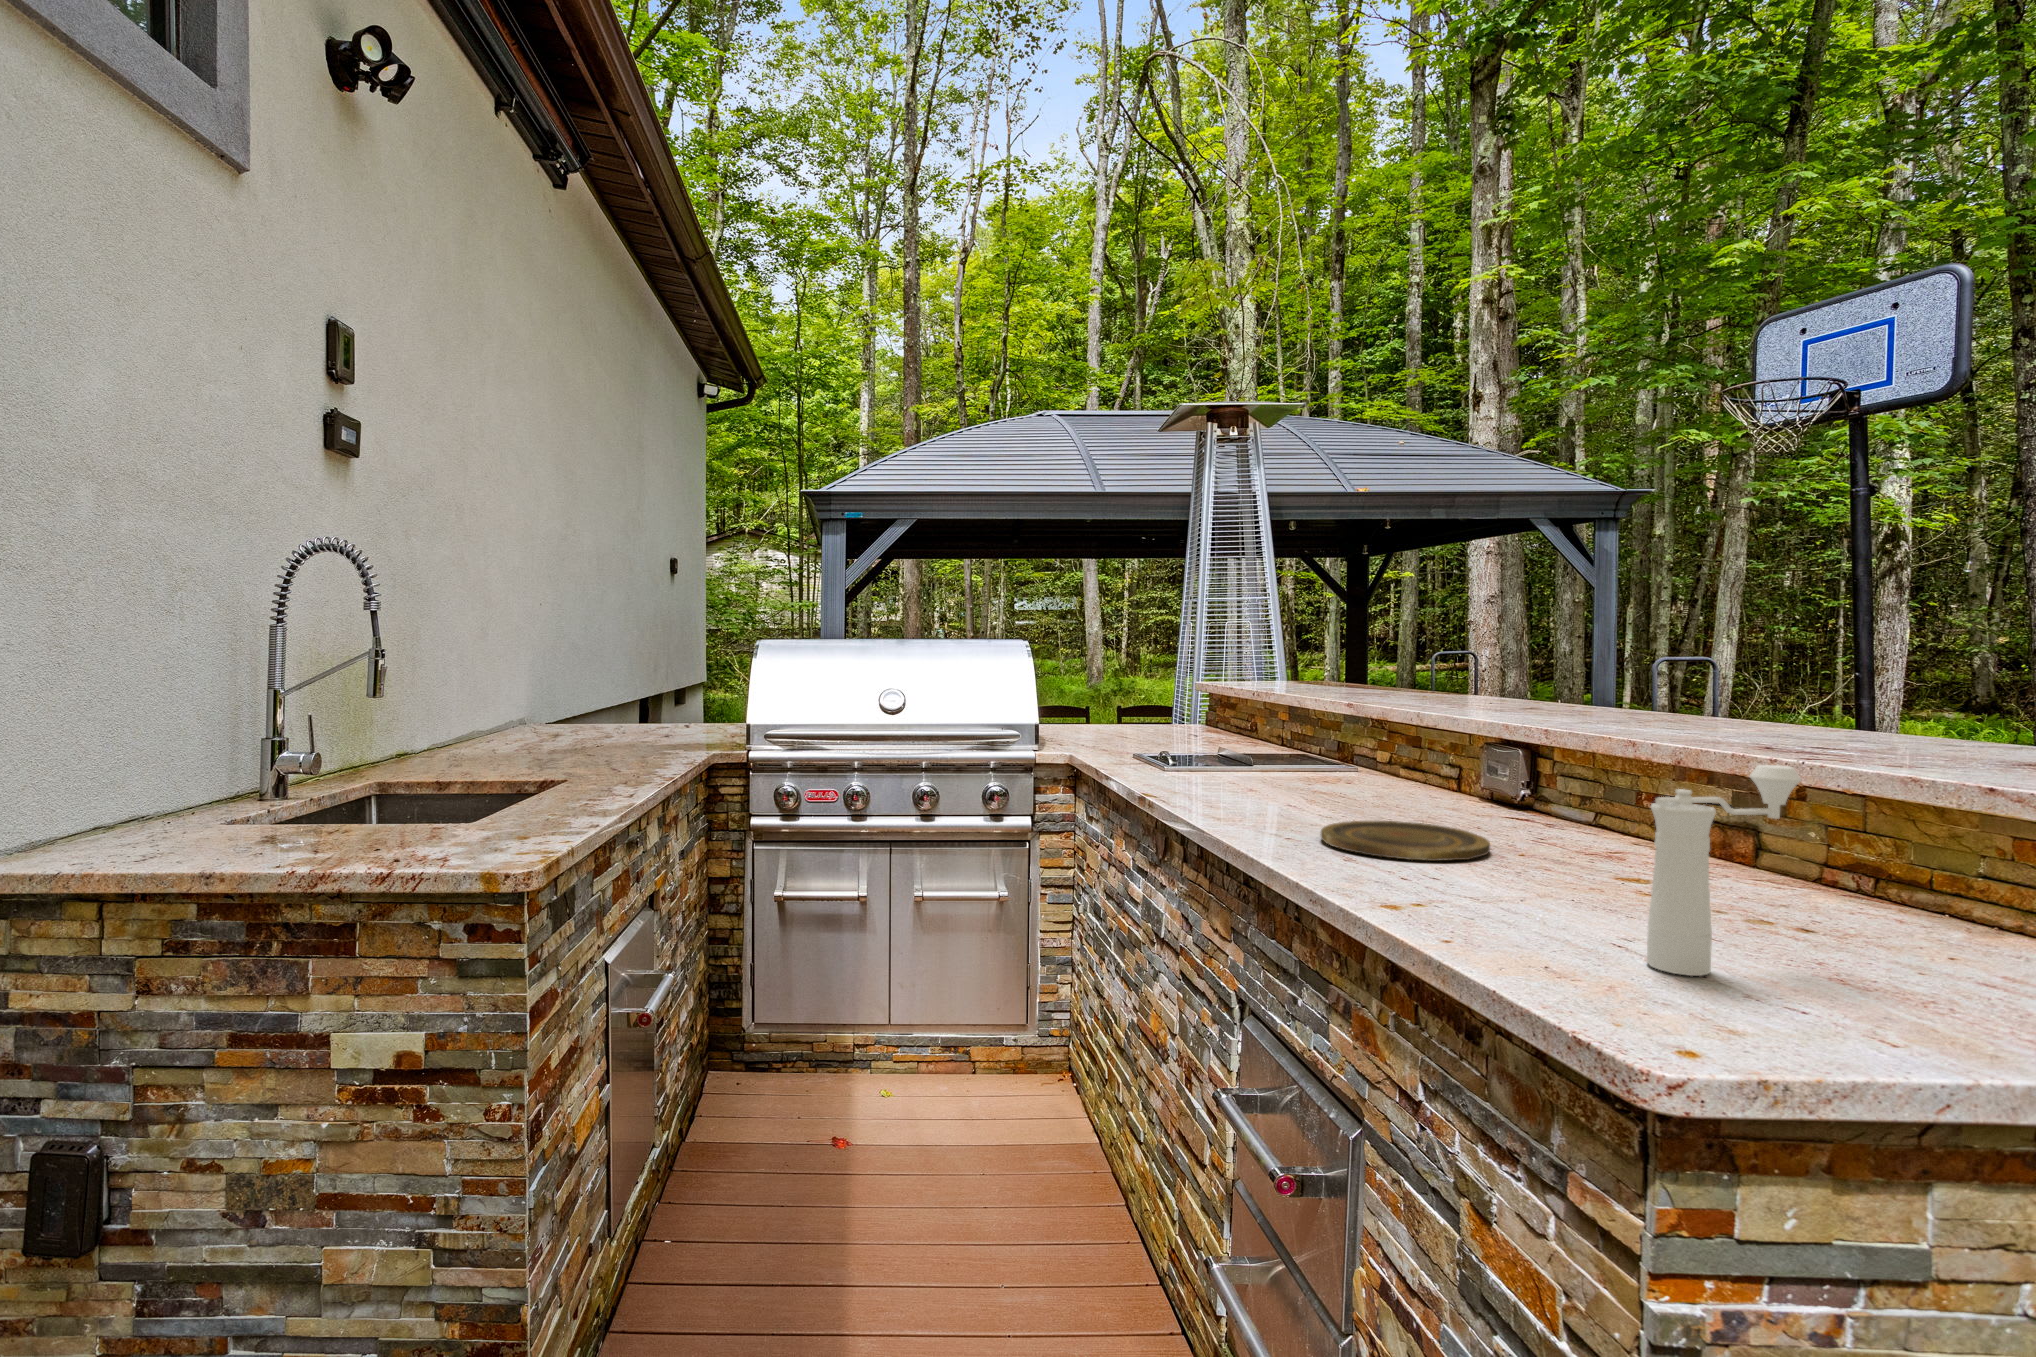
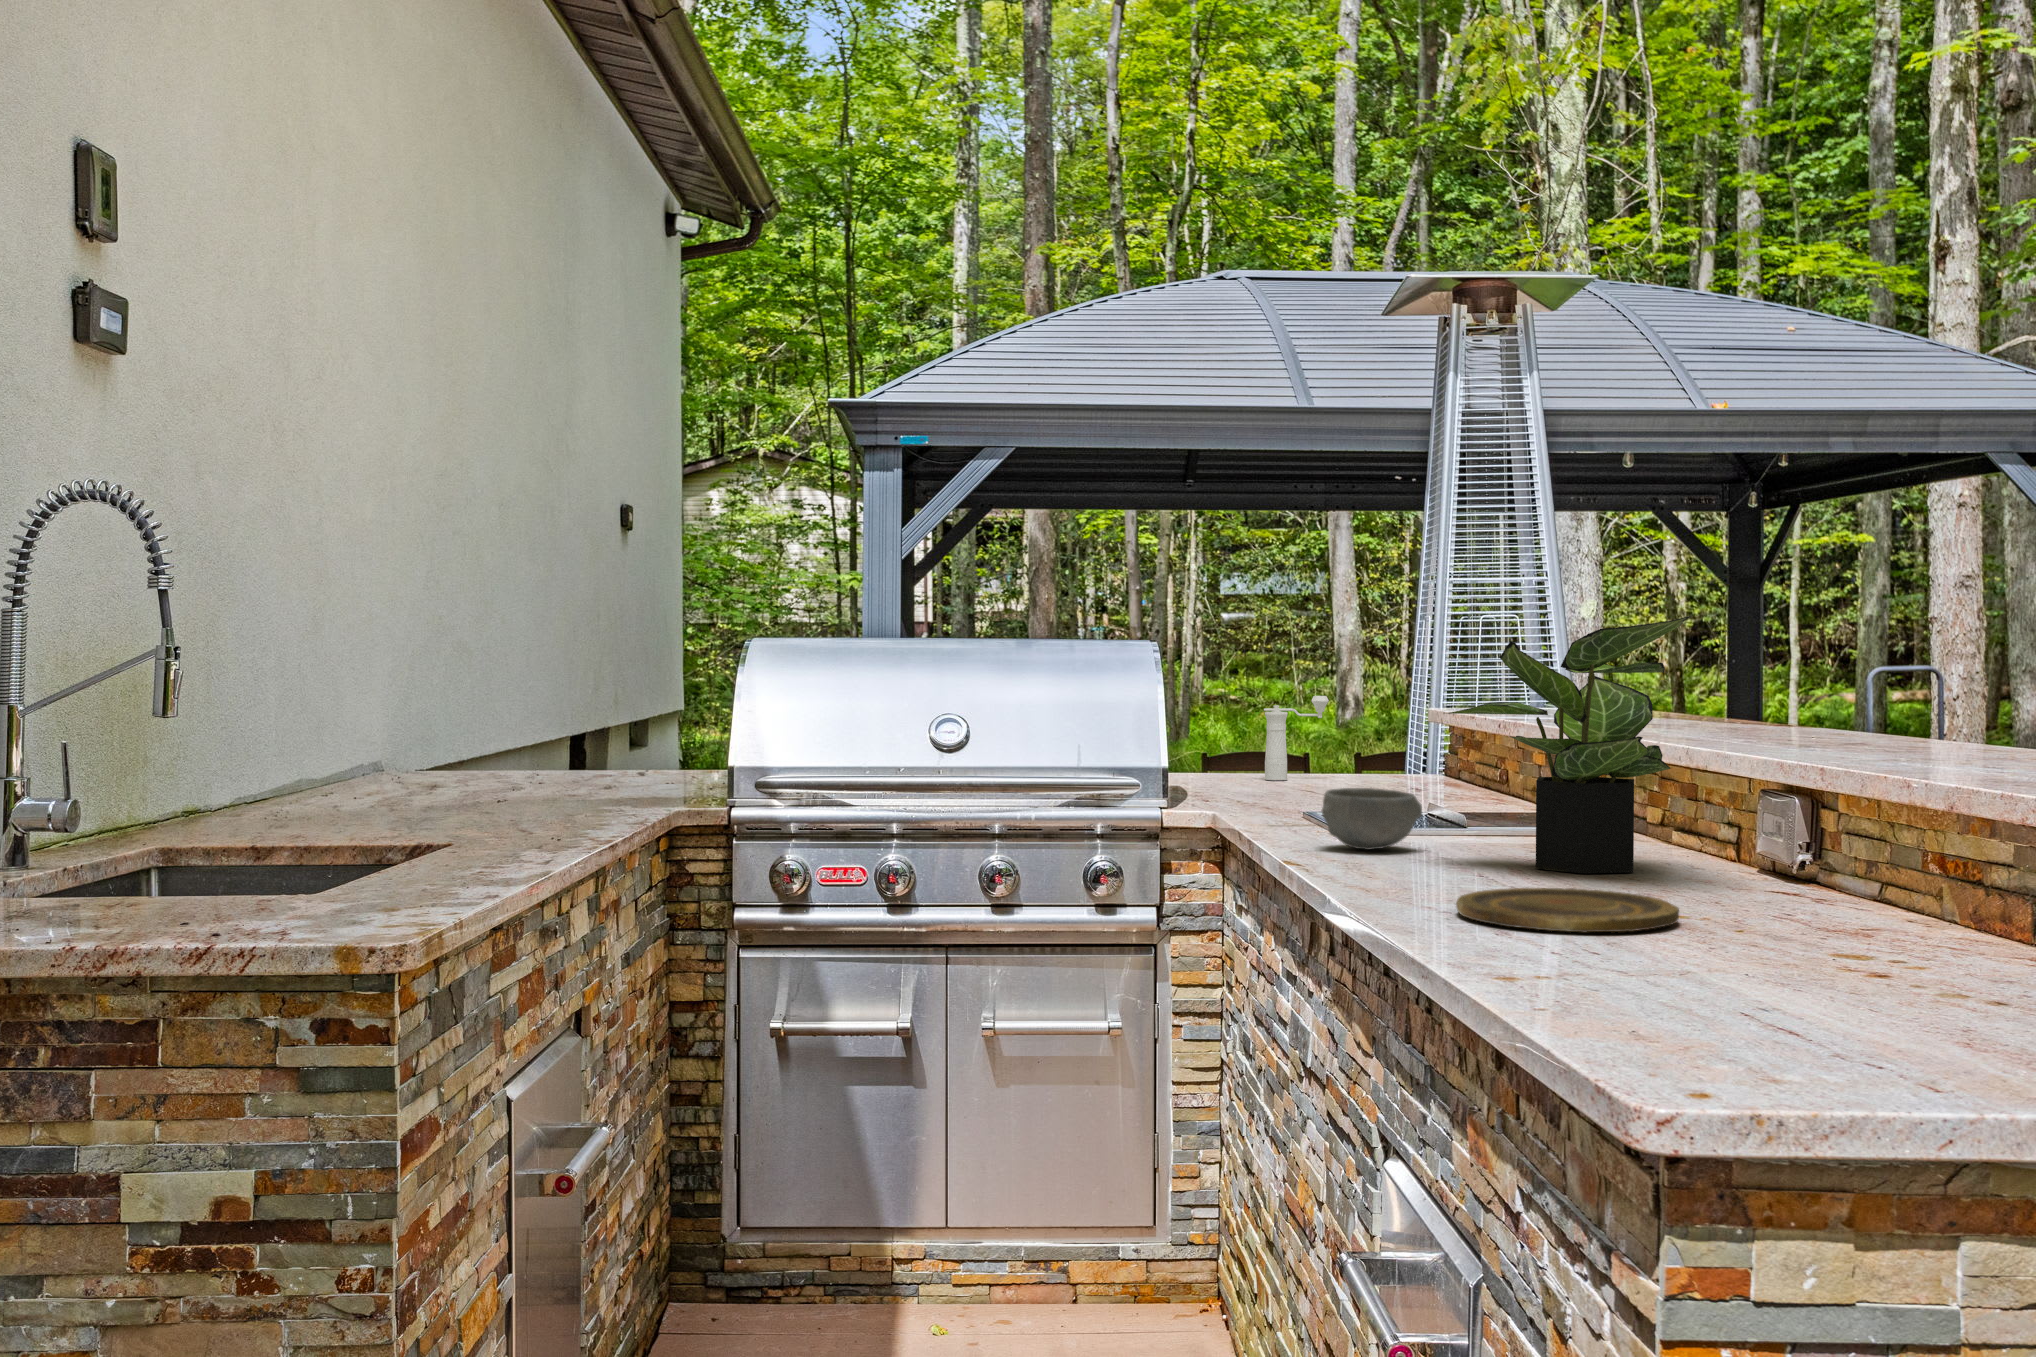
potted plant: none [1261,626,1451,804] -> present [1448,616,1690,873]
bowl: none [1172,742,1240,785] -> present [1322,788,1422,850]
pepper mill: present [1647,765,1801,976] -> present [1264,696,1329,780]

